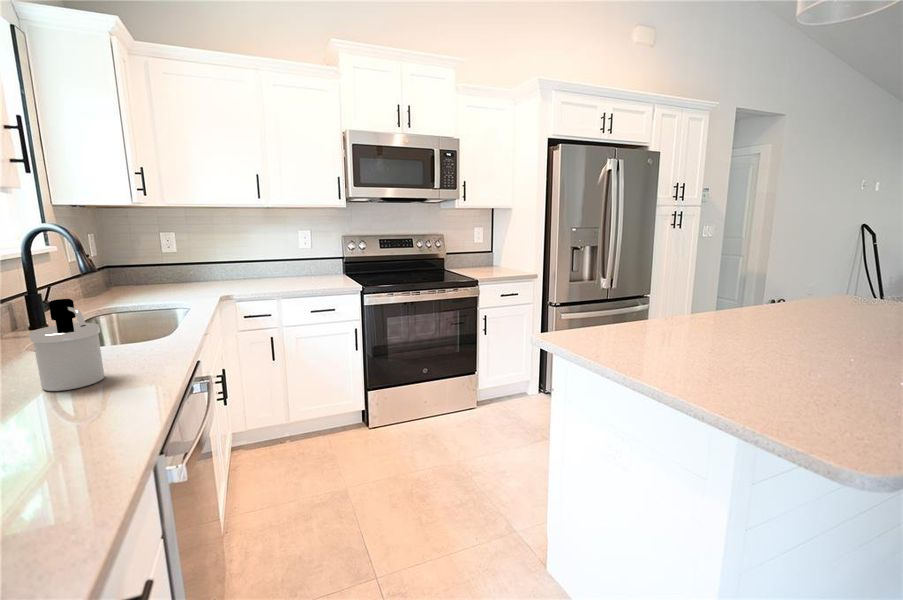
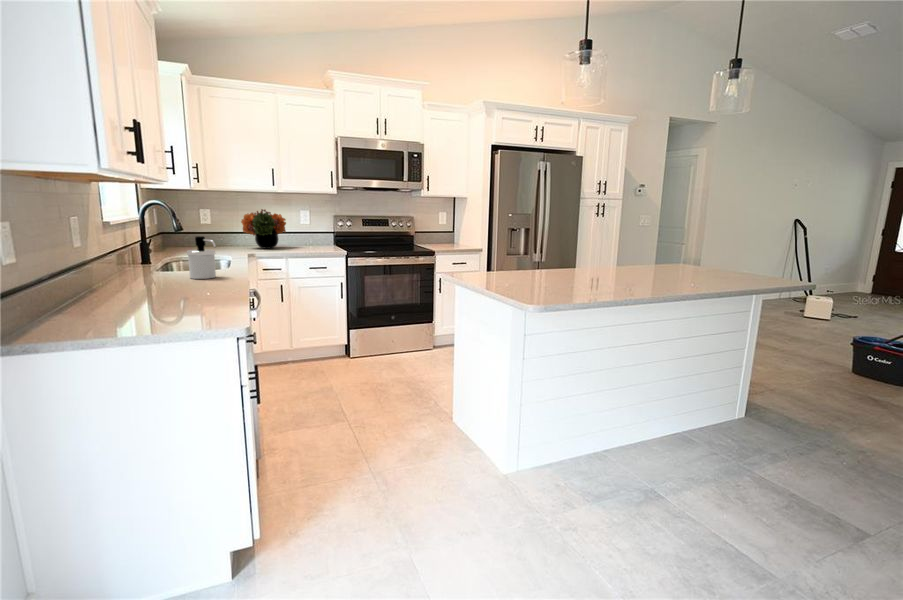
flower arrangement: none [214,231,280,284] -> present [241,209,286,249]

